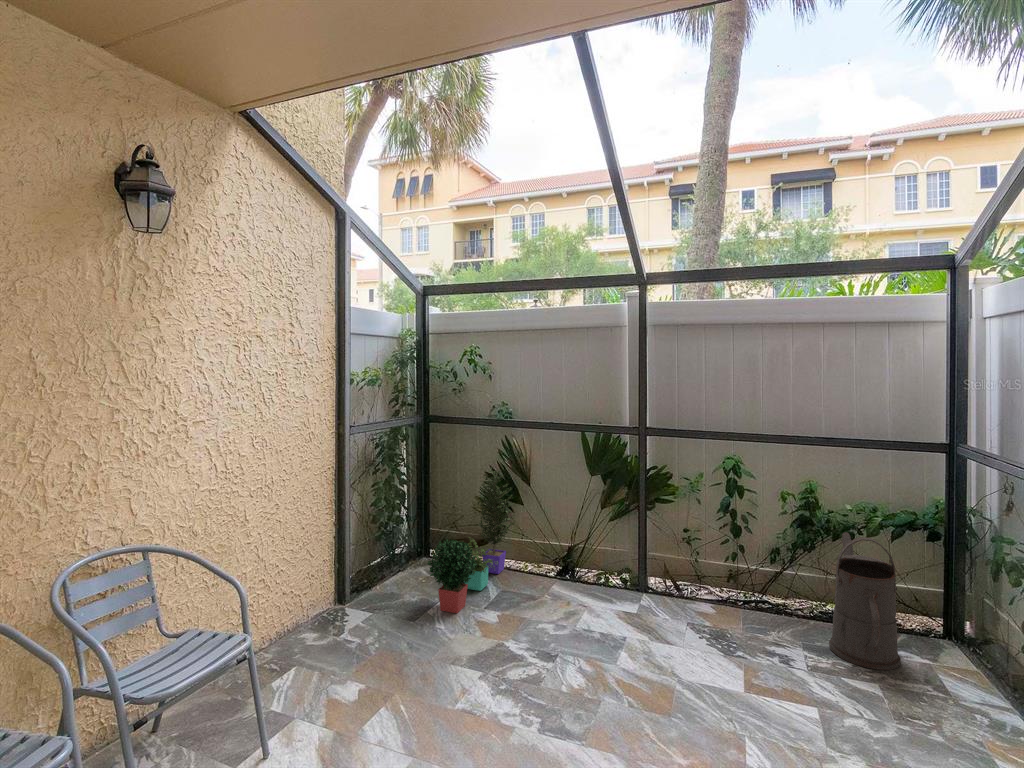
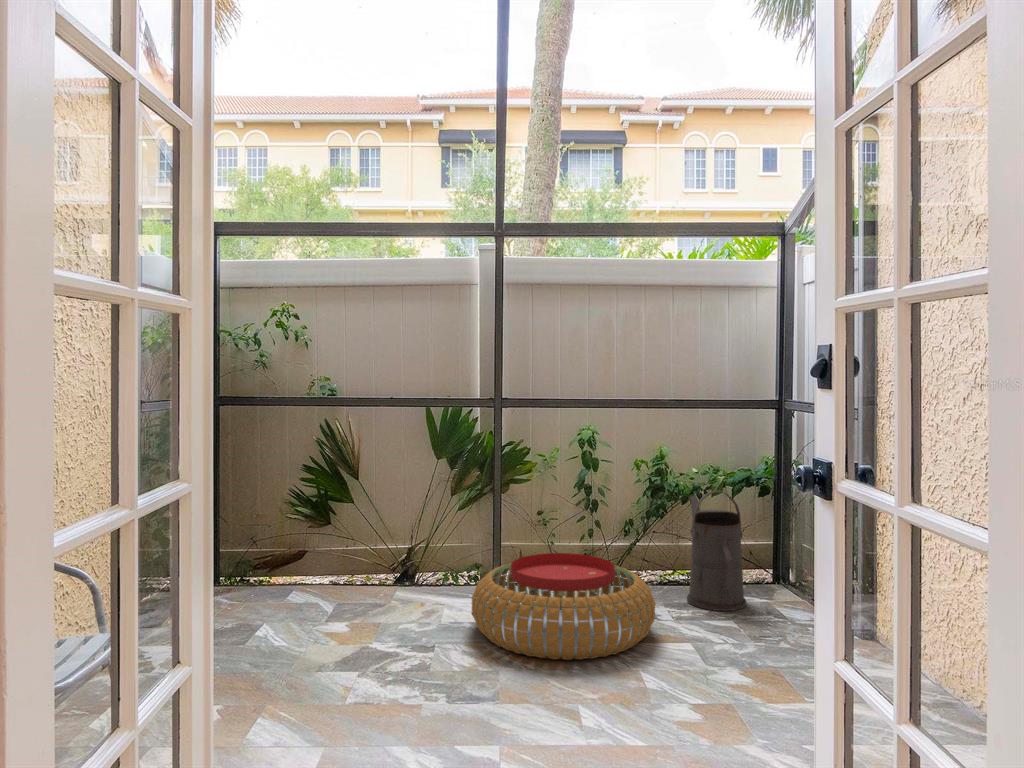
potted plant: present [427,468,514,613] -> none [252,456,344,630]
pouf: none [595,581,779,706] -> present [472,553,655,660]

